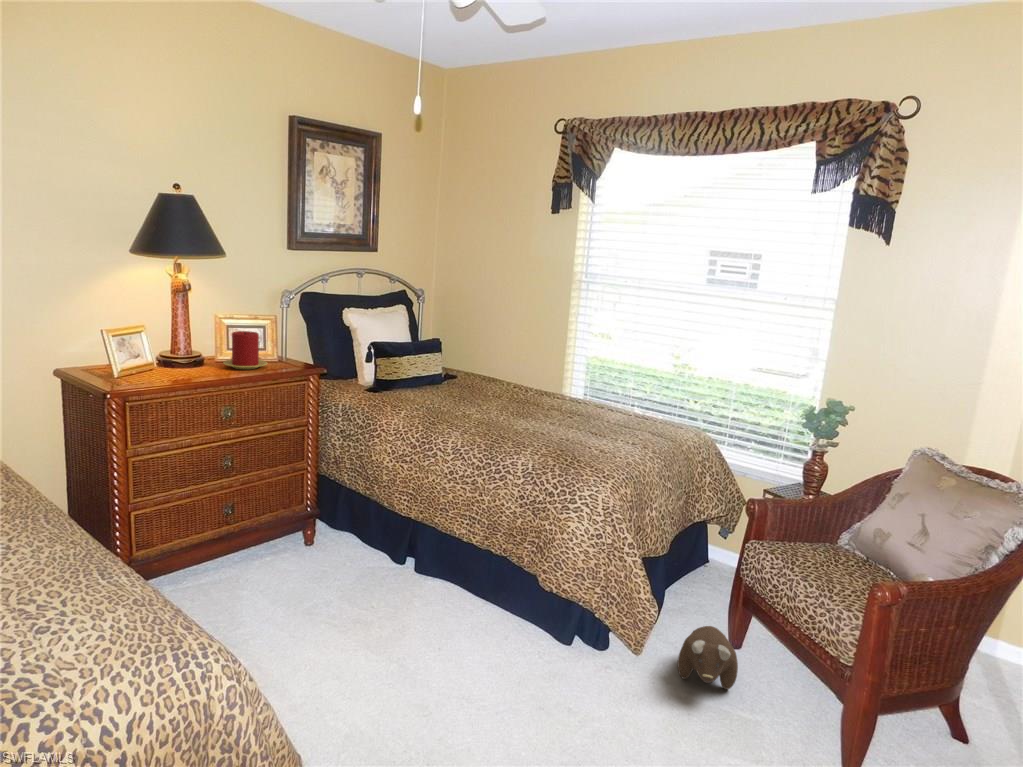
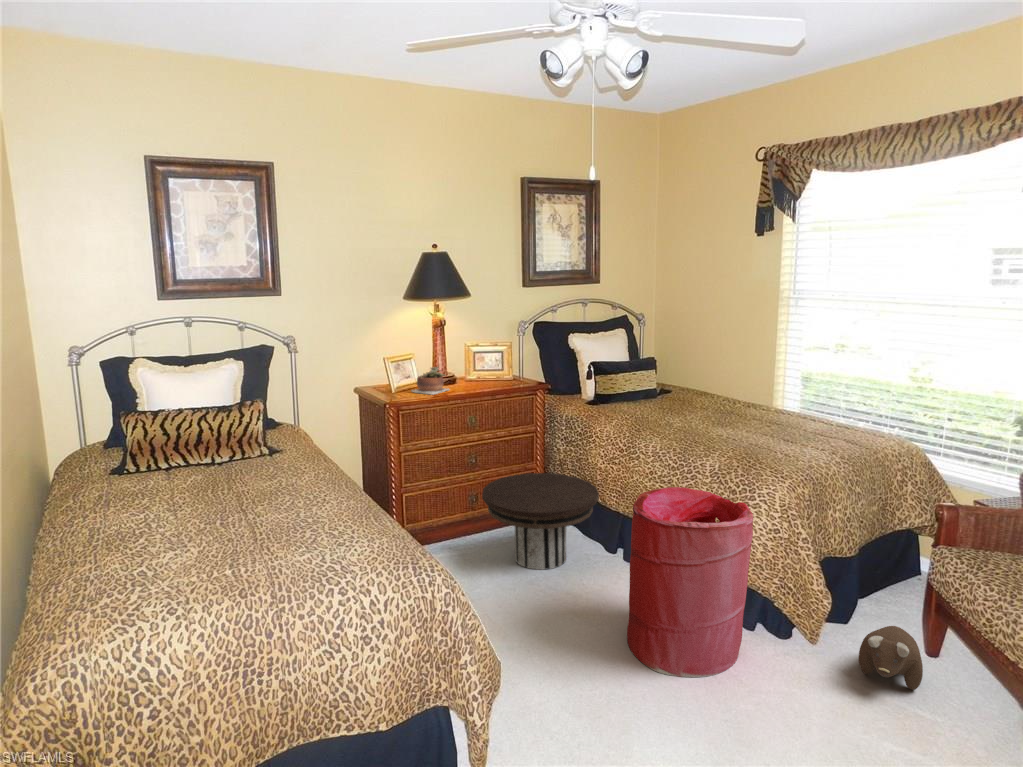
candle: present [223,331,267,369] -> none [470,356,503,386]
succulent plant: none [138,343,196,380] -> present [412,367,449,395]
side table: none [242,475,391,596] -> present [482,473,599,570]
laundry hamper: none [437,493,583,716] -> present [627,487,753,677]

